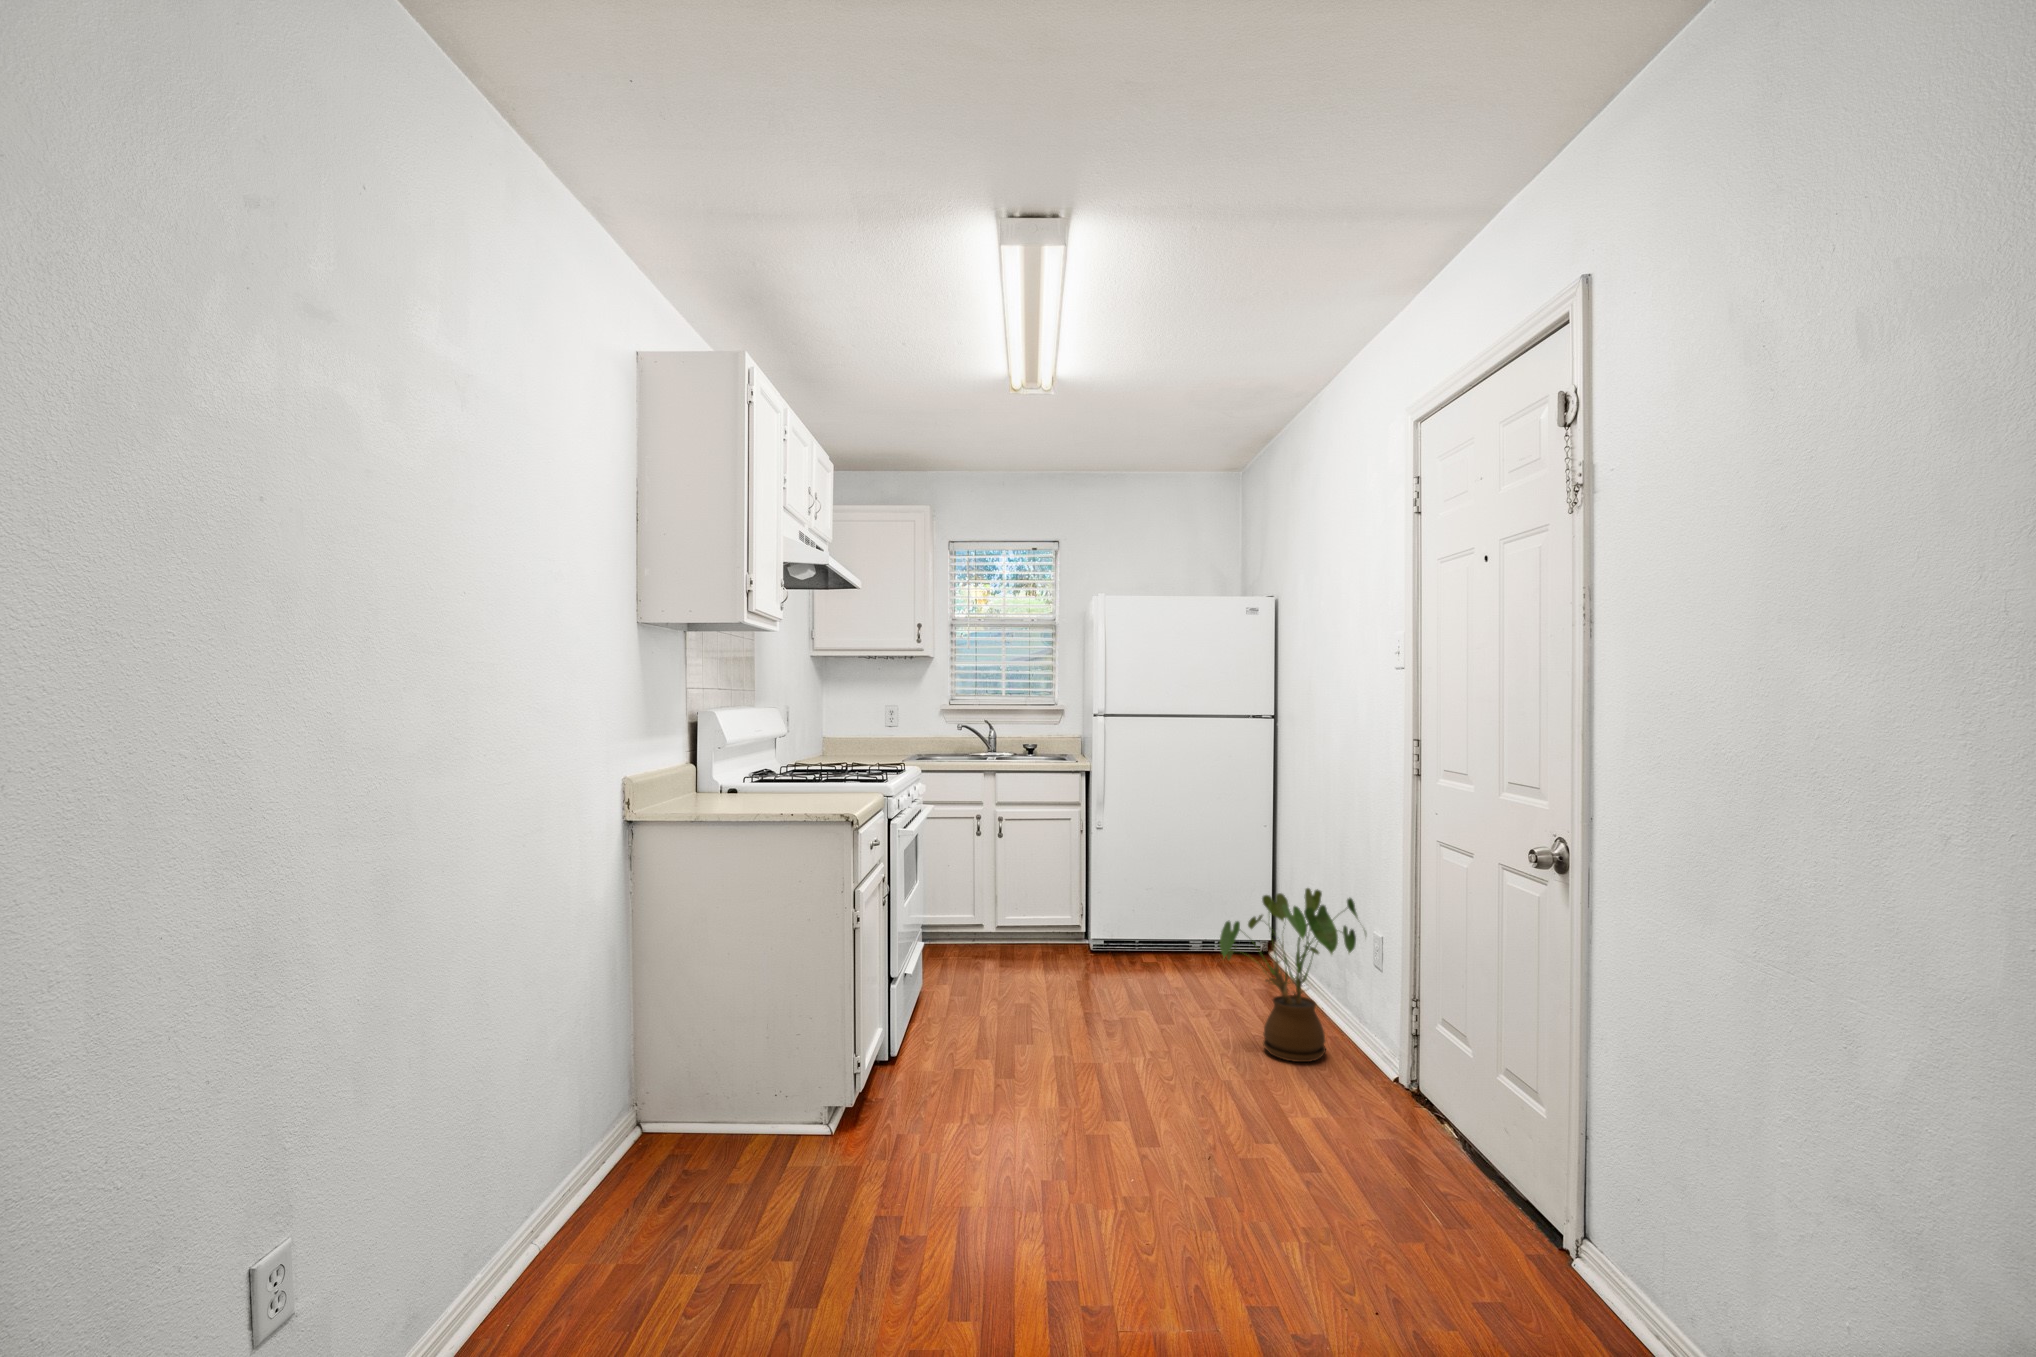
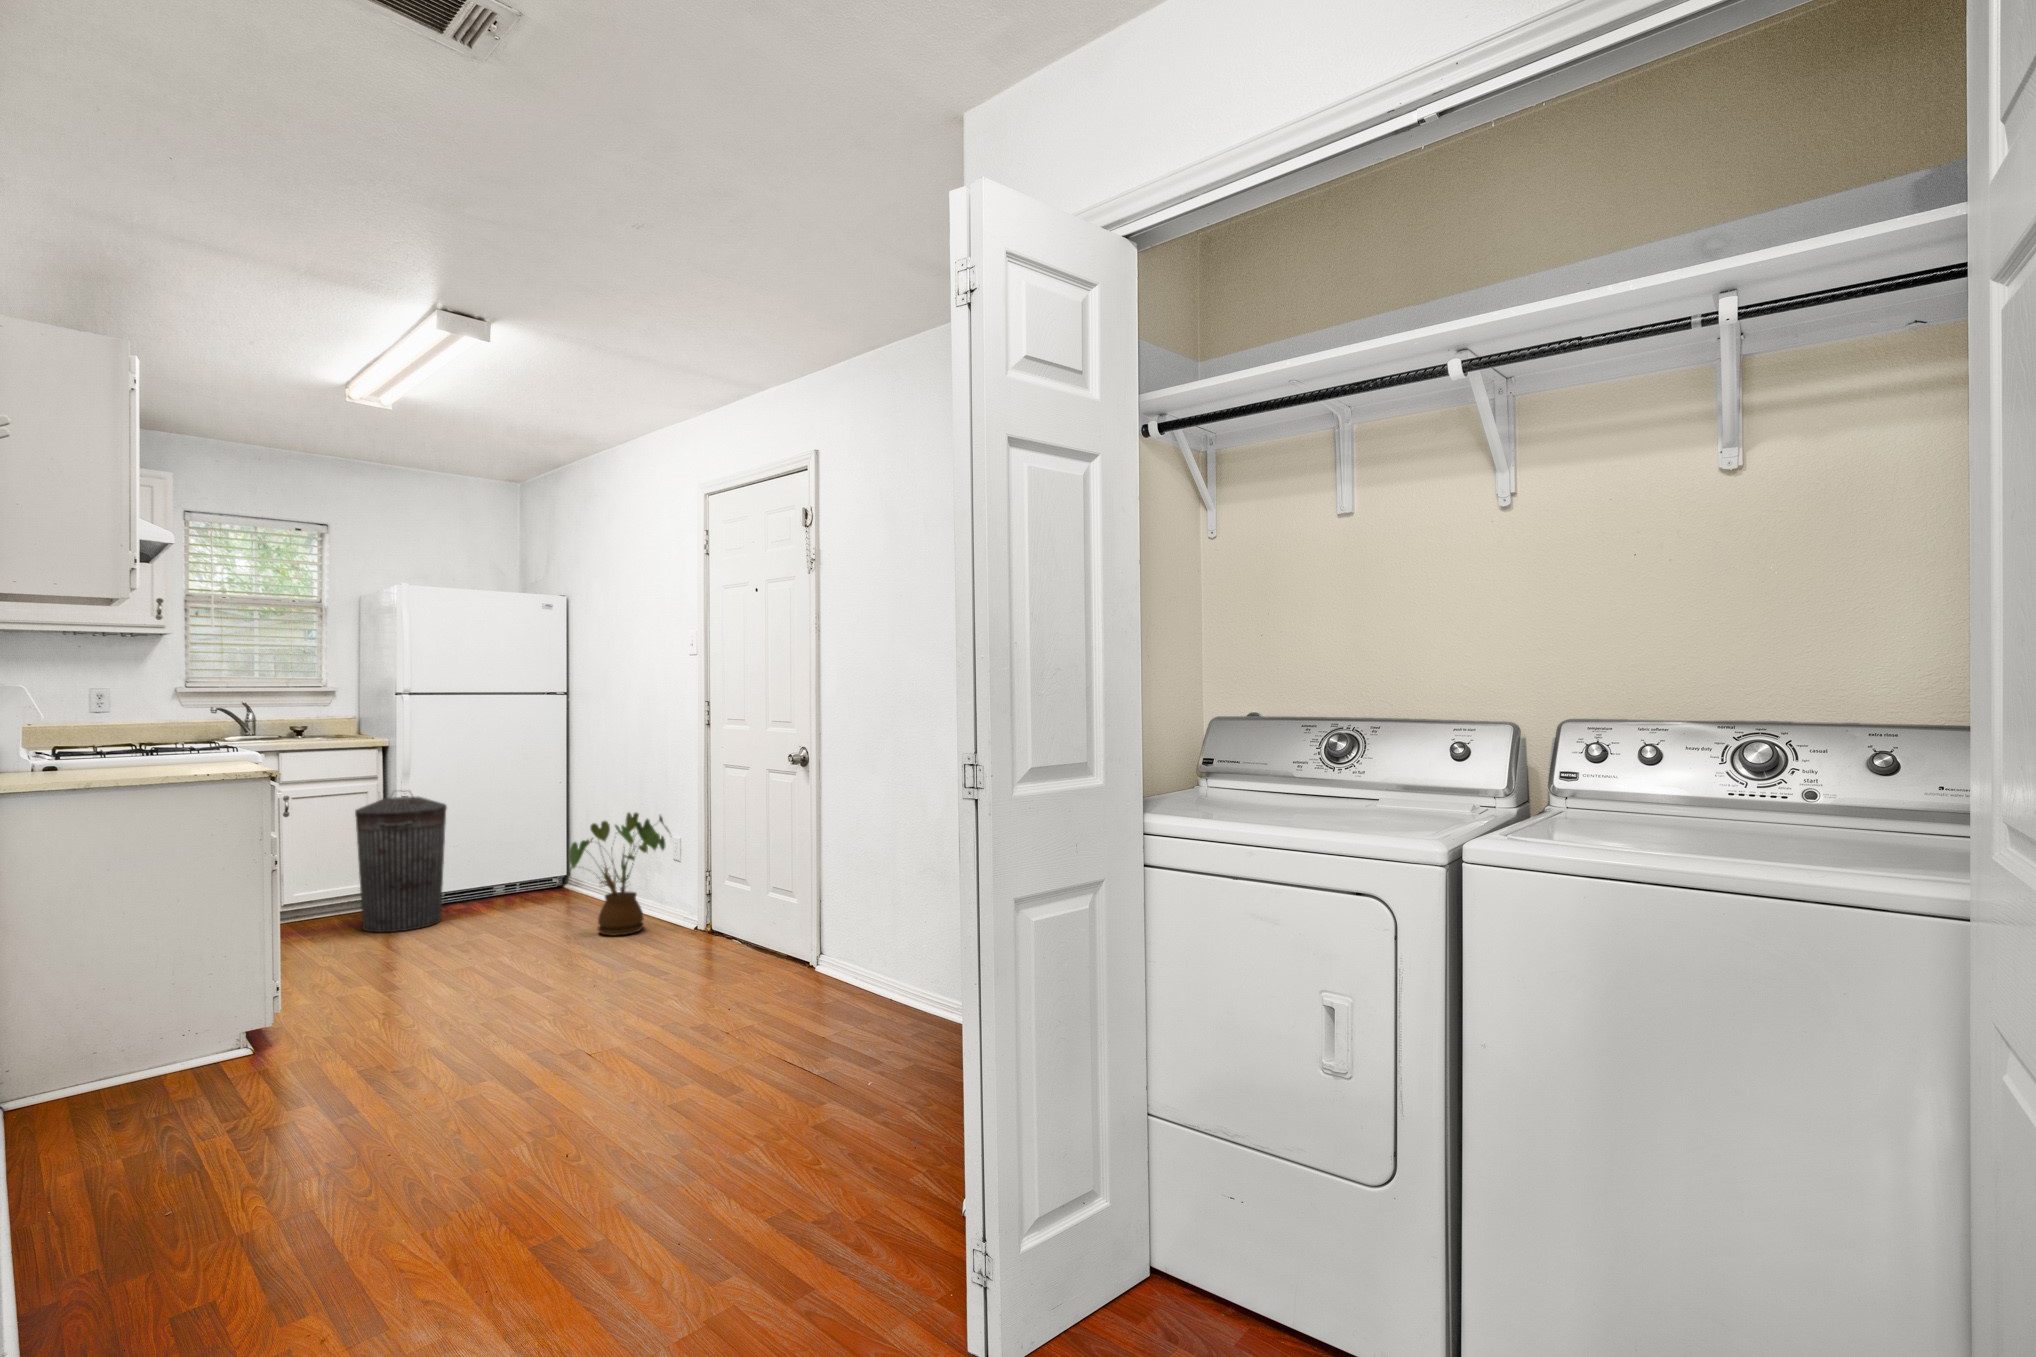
trash can: none [1040,821,1127,982] -> present [355,790,447,932]

